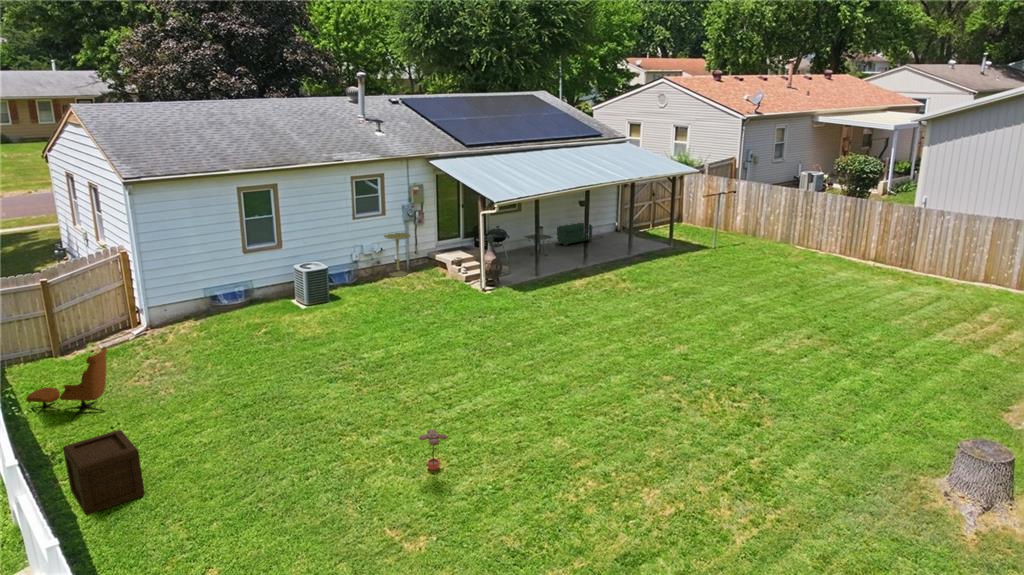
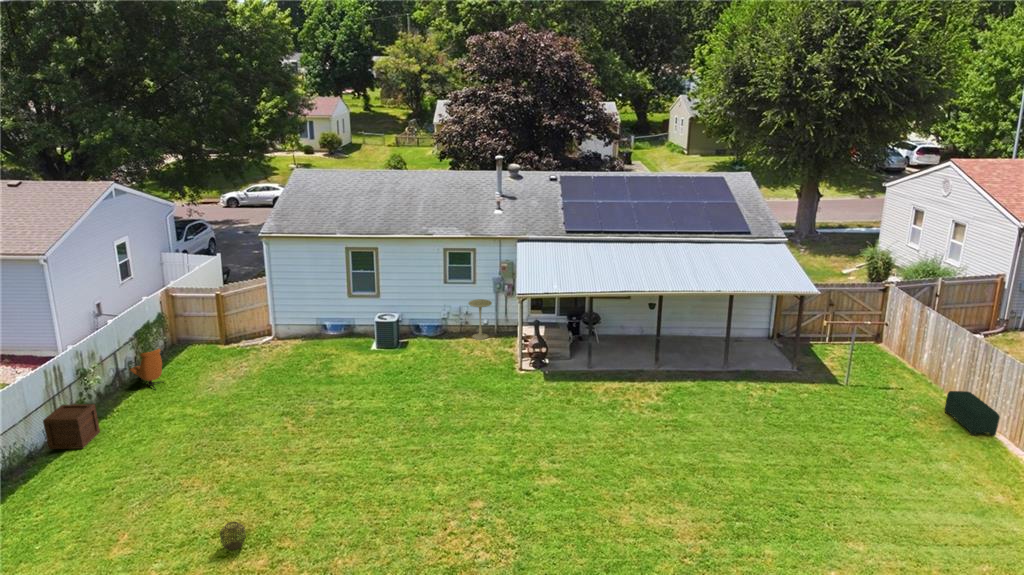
bench: present [557,223,592,246] -> present [945,391,1000,436]
potted plant: present [419,429,448,470] -> none [195,470,215,501]
woven basket: none [536,455,565,490] -> present [220,521,246,550]

